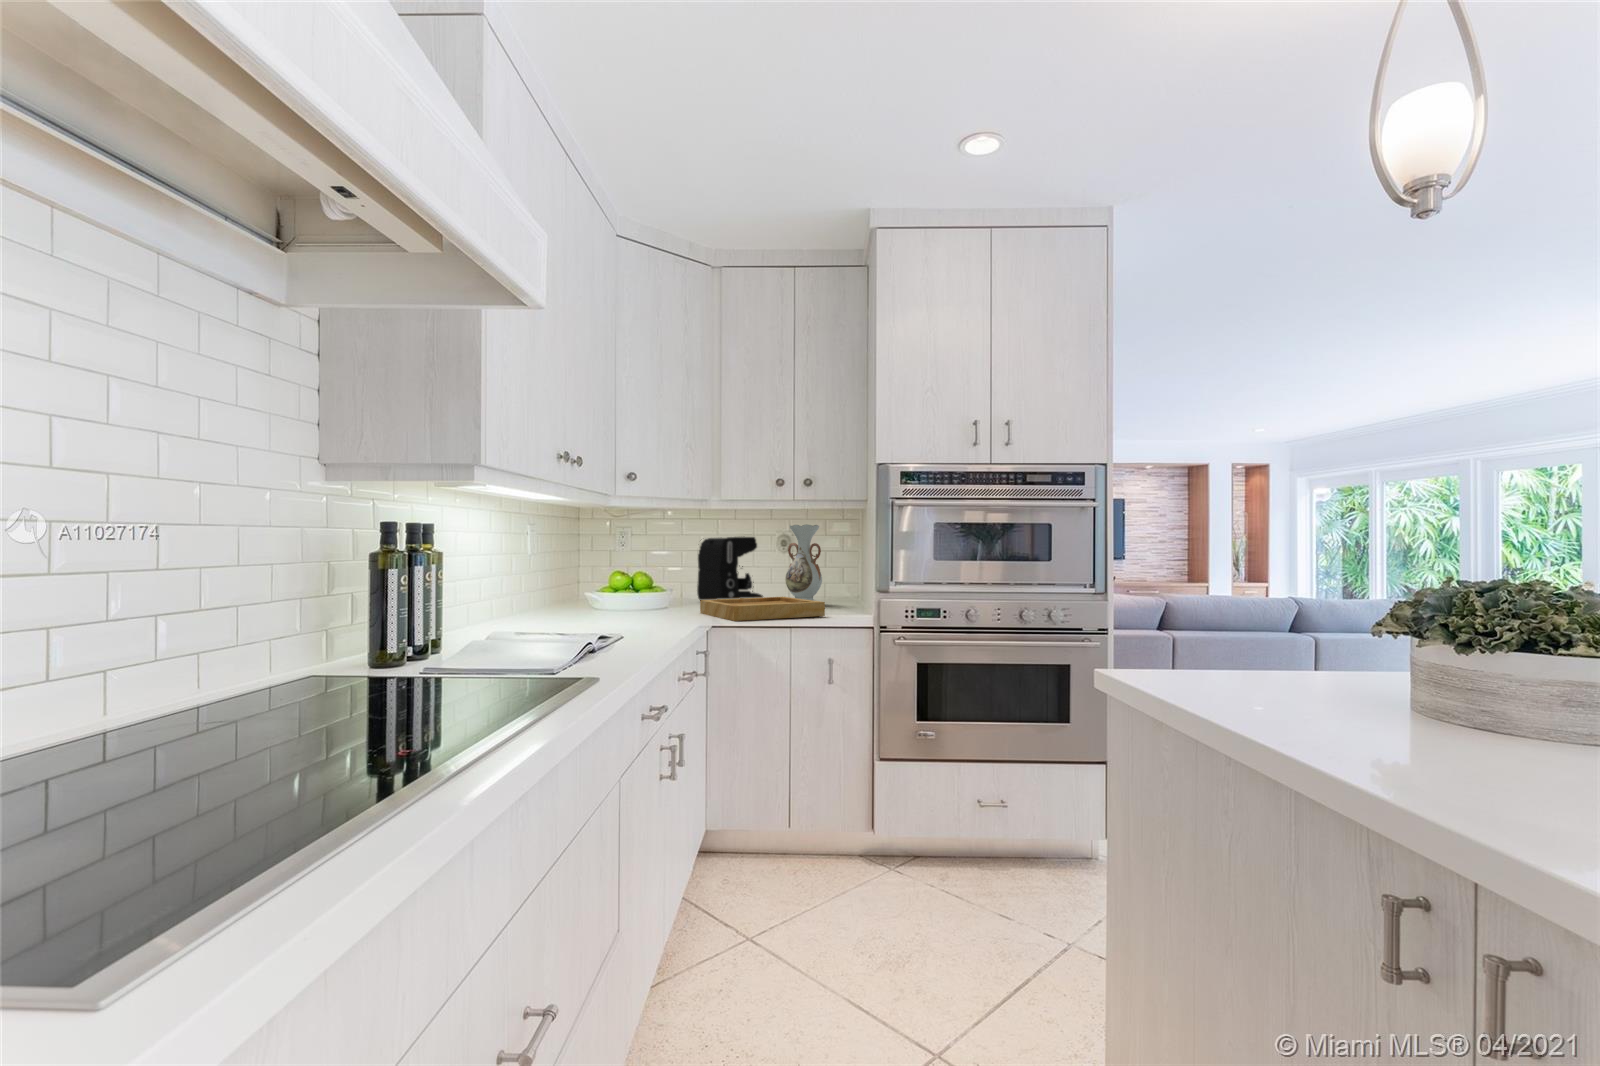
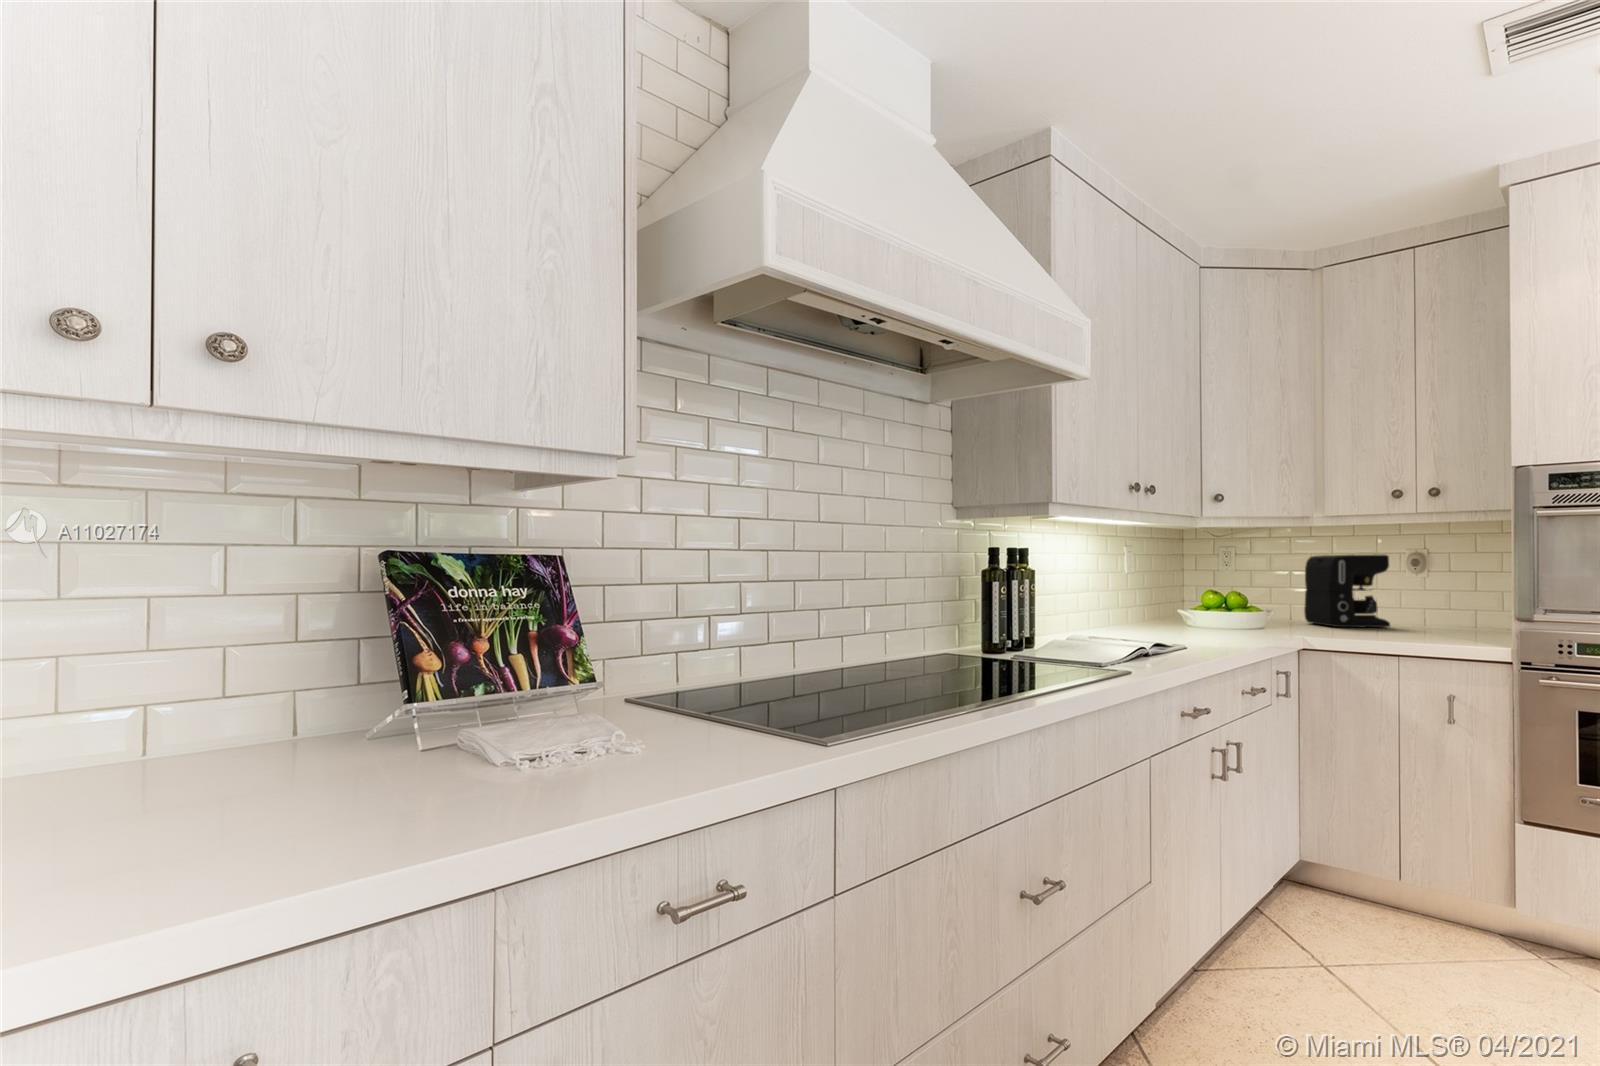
vase: present [785,524,822,601] -> none [1413,543,1466,636]
tray: present [700,597,825,621] -> none [1292,622,1442,649]

